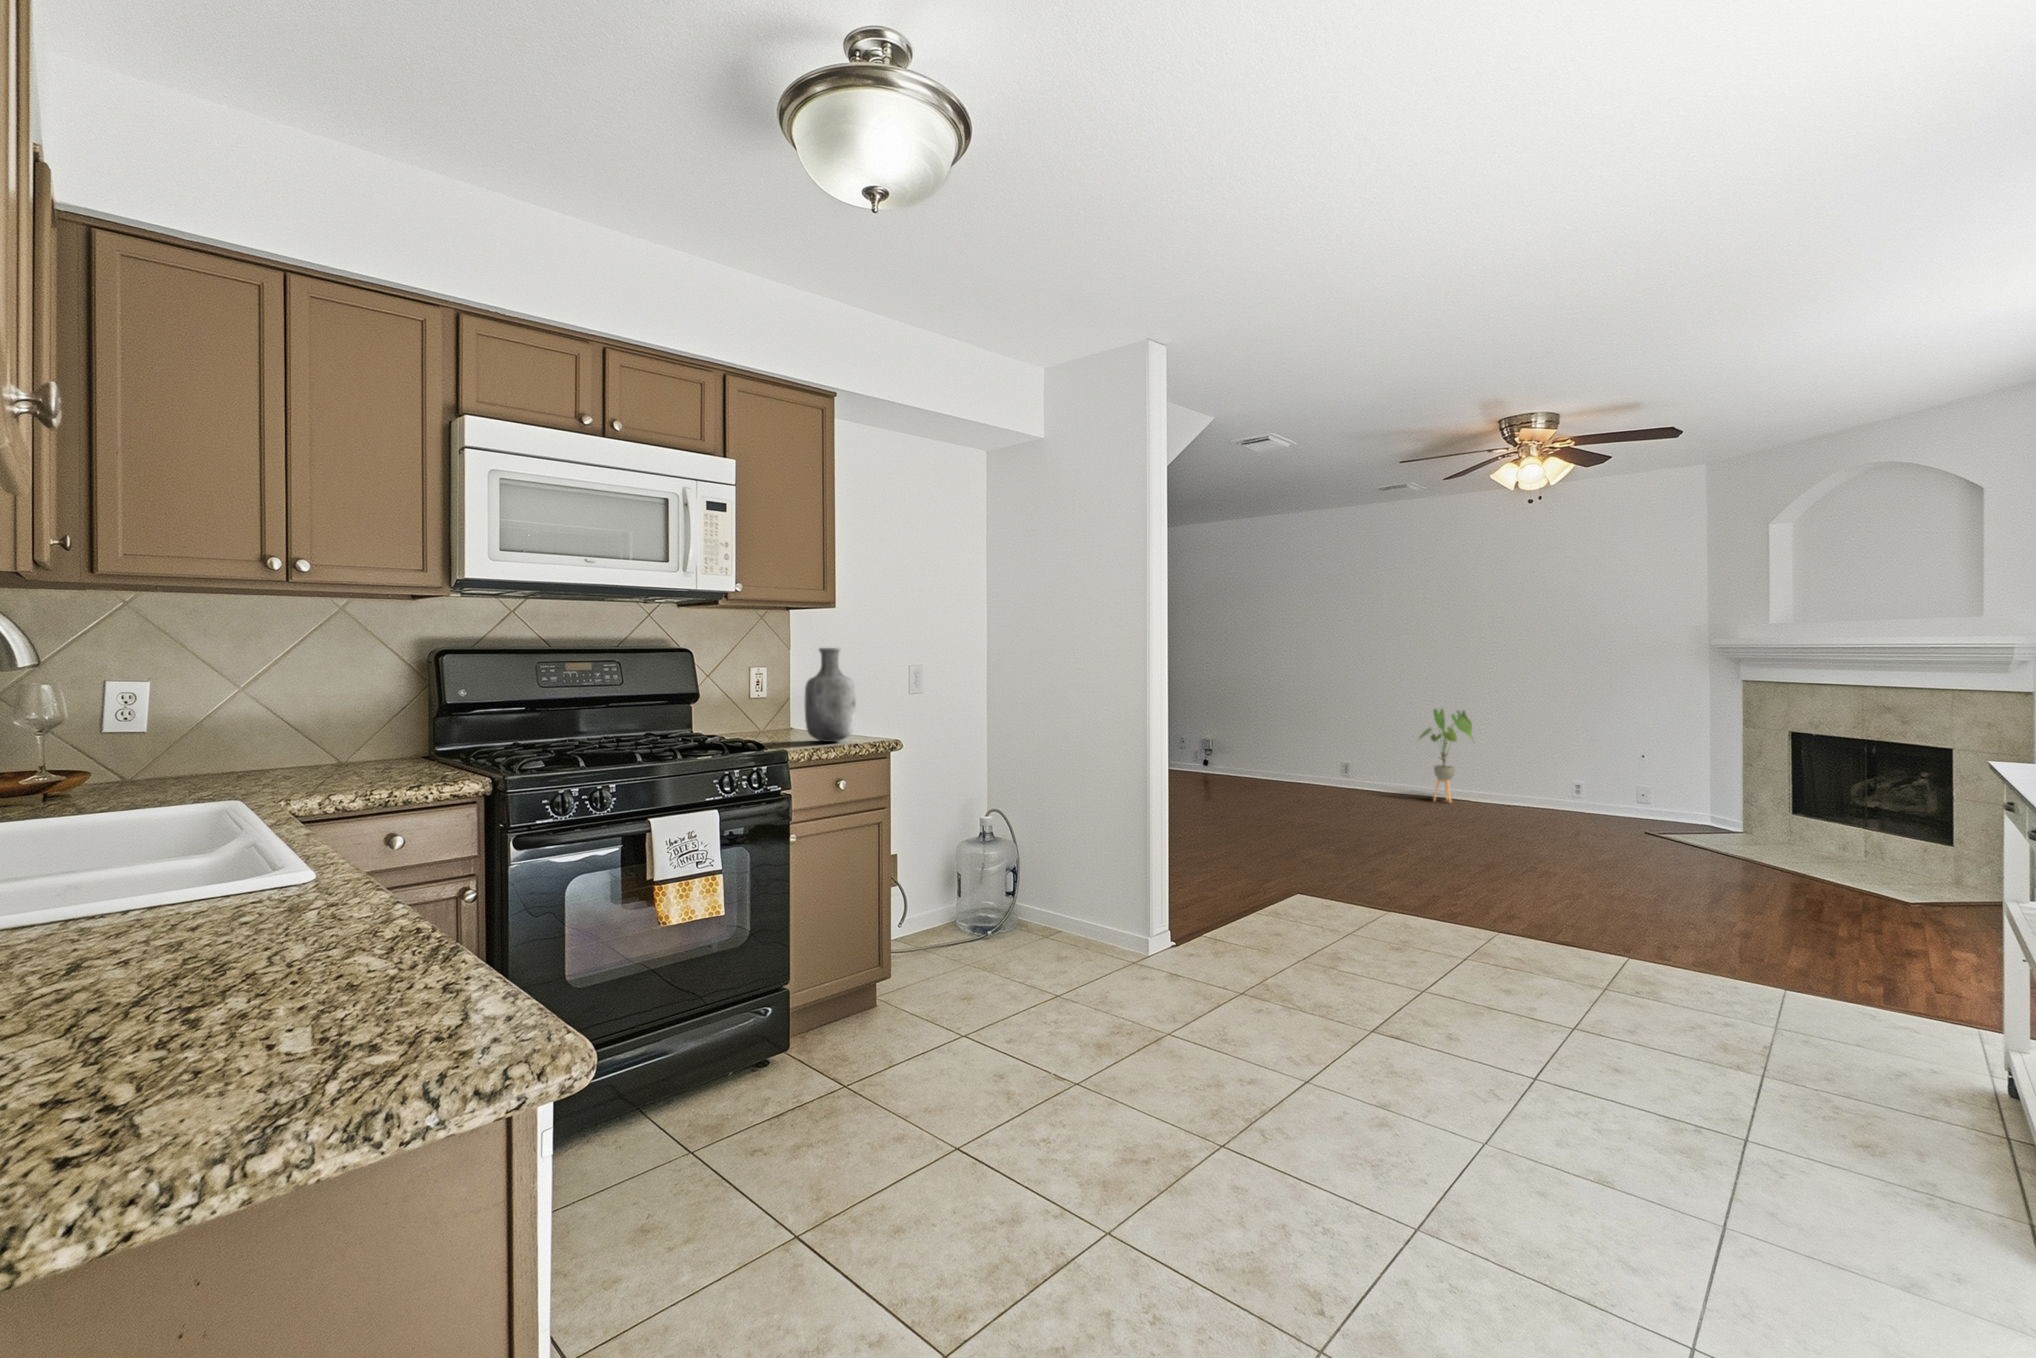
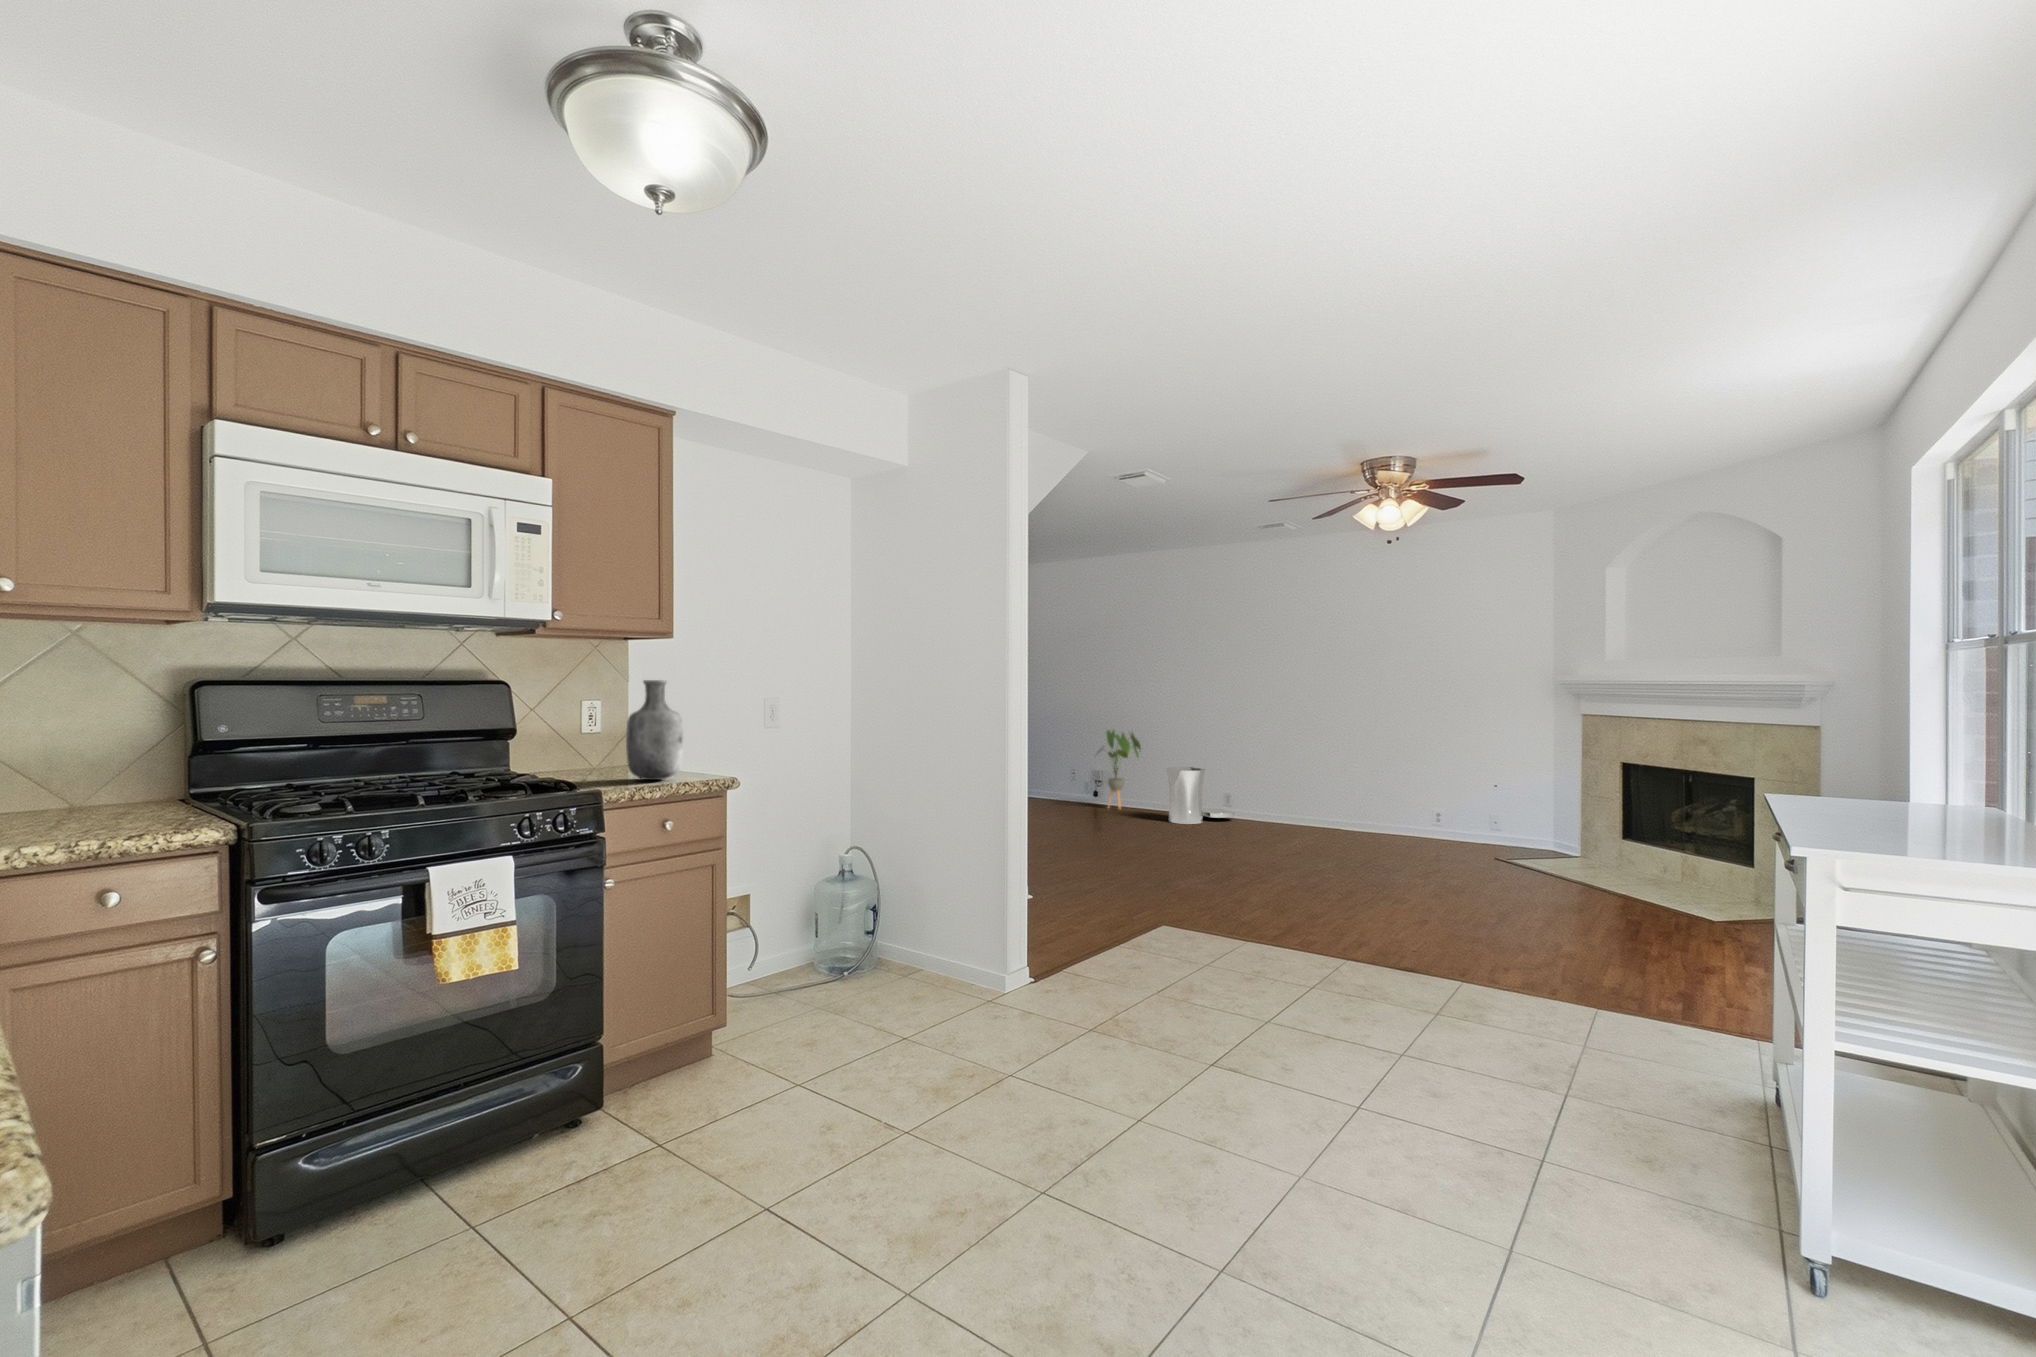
house plant: present [1419,709,1472,802] -> present [1107,730,1141,808]
trash can: none [1280,735,1350,792] -> present [1166,767,1234,824]

